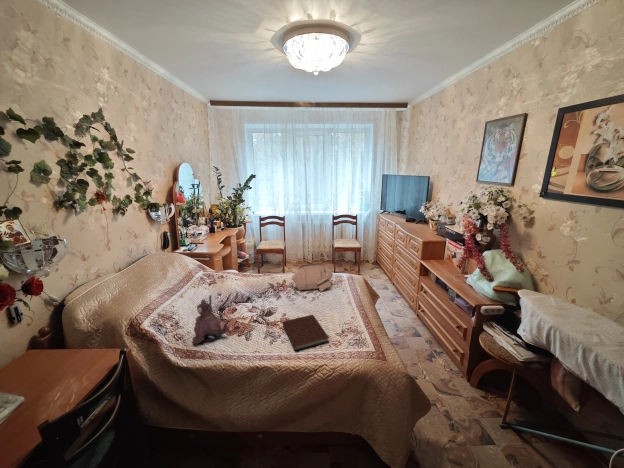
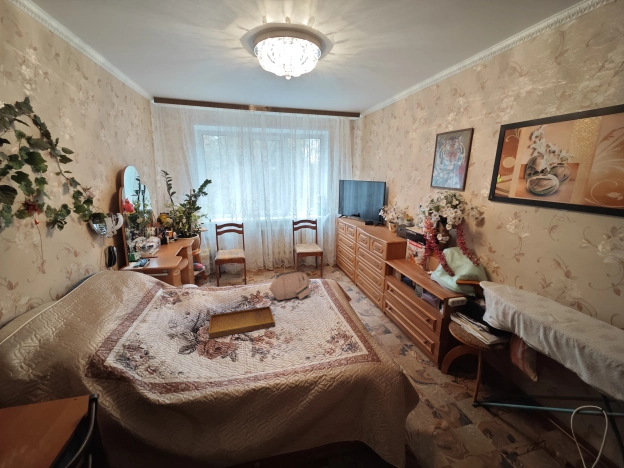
tray: none [230,288,291,318] -> present [208,301,275,338]
plush toy: present [193,295,228,344] -> none [170,315,212,374]
notebook: present [283,315,329,351] -> none [270,325,323,366]

